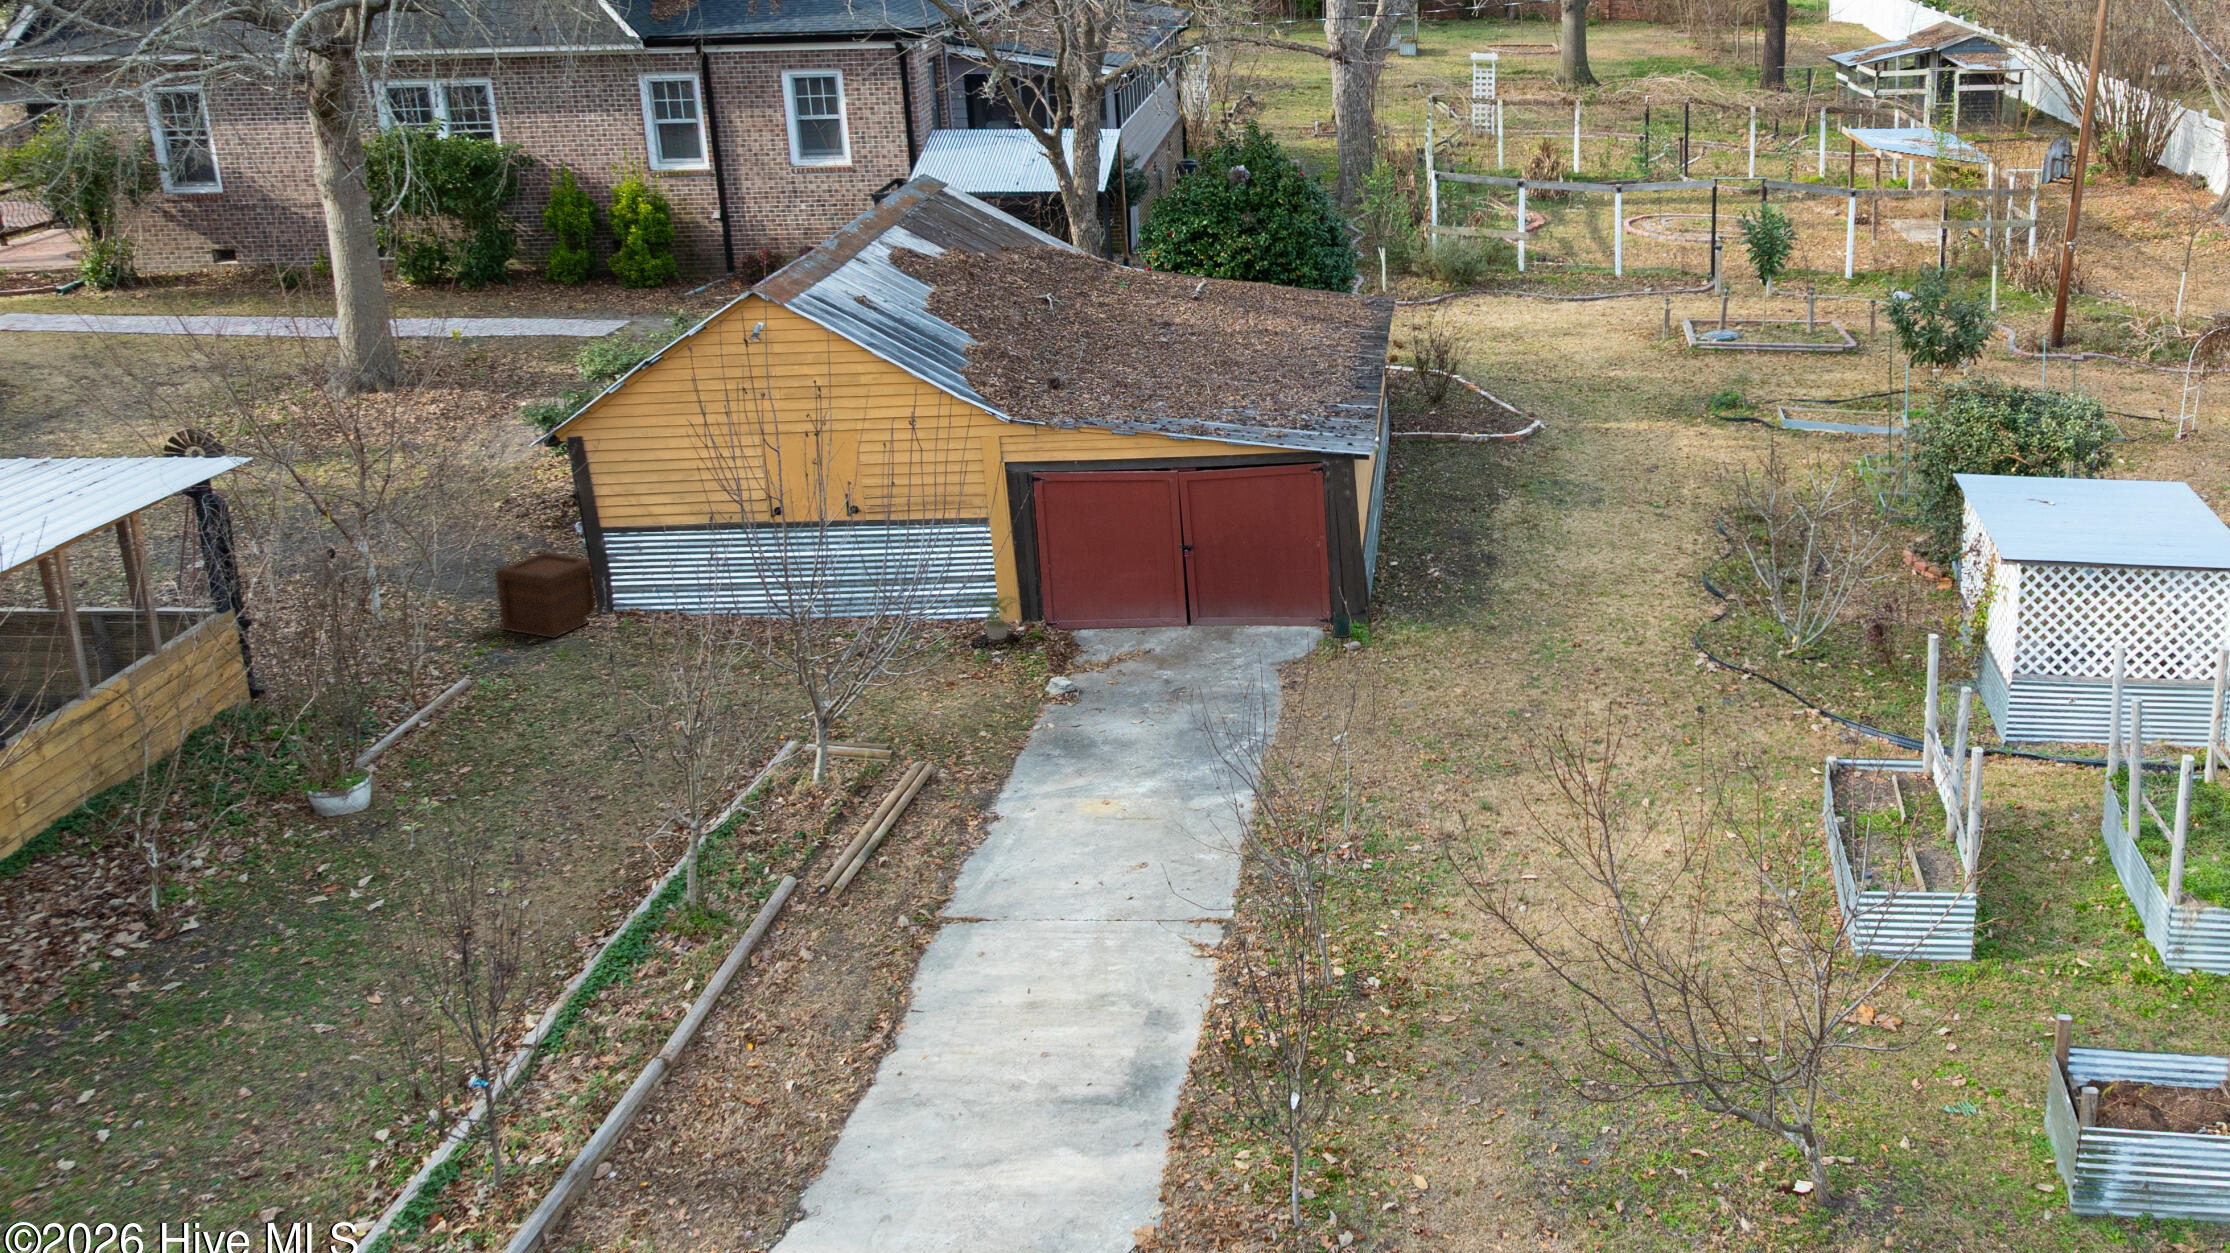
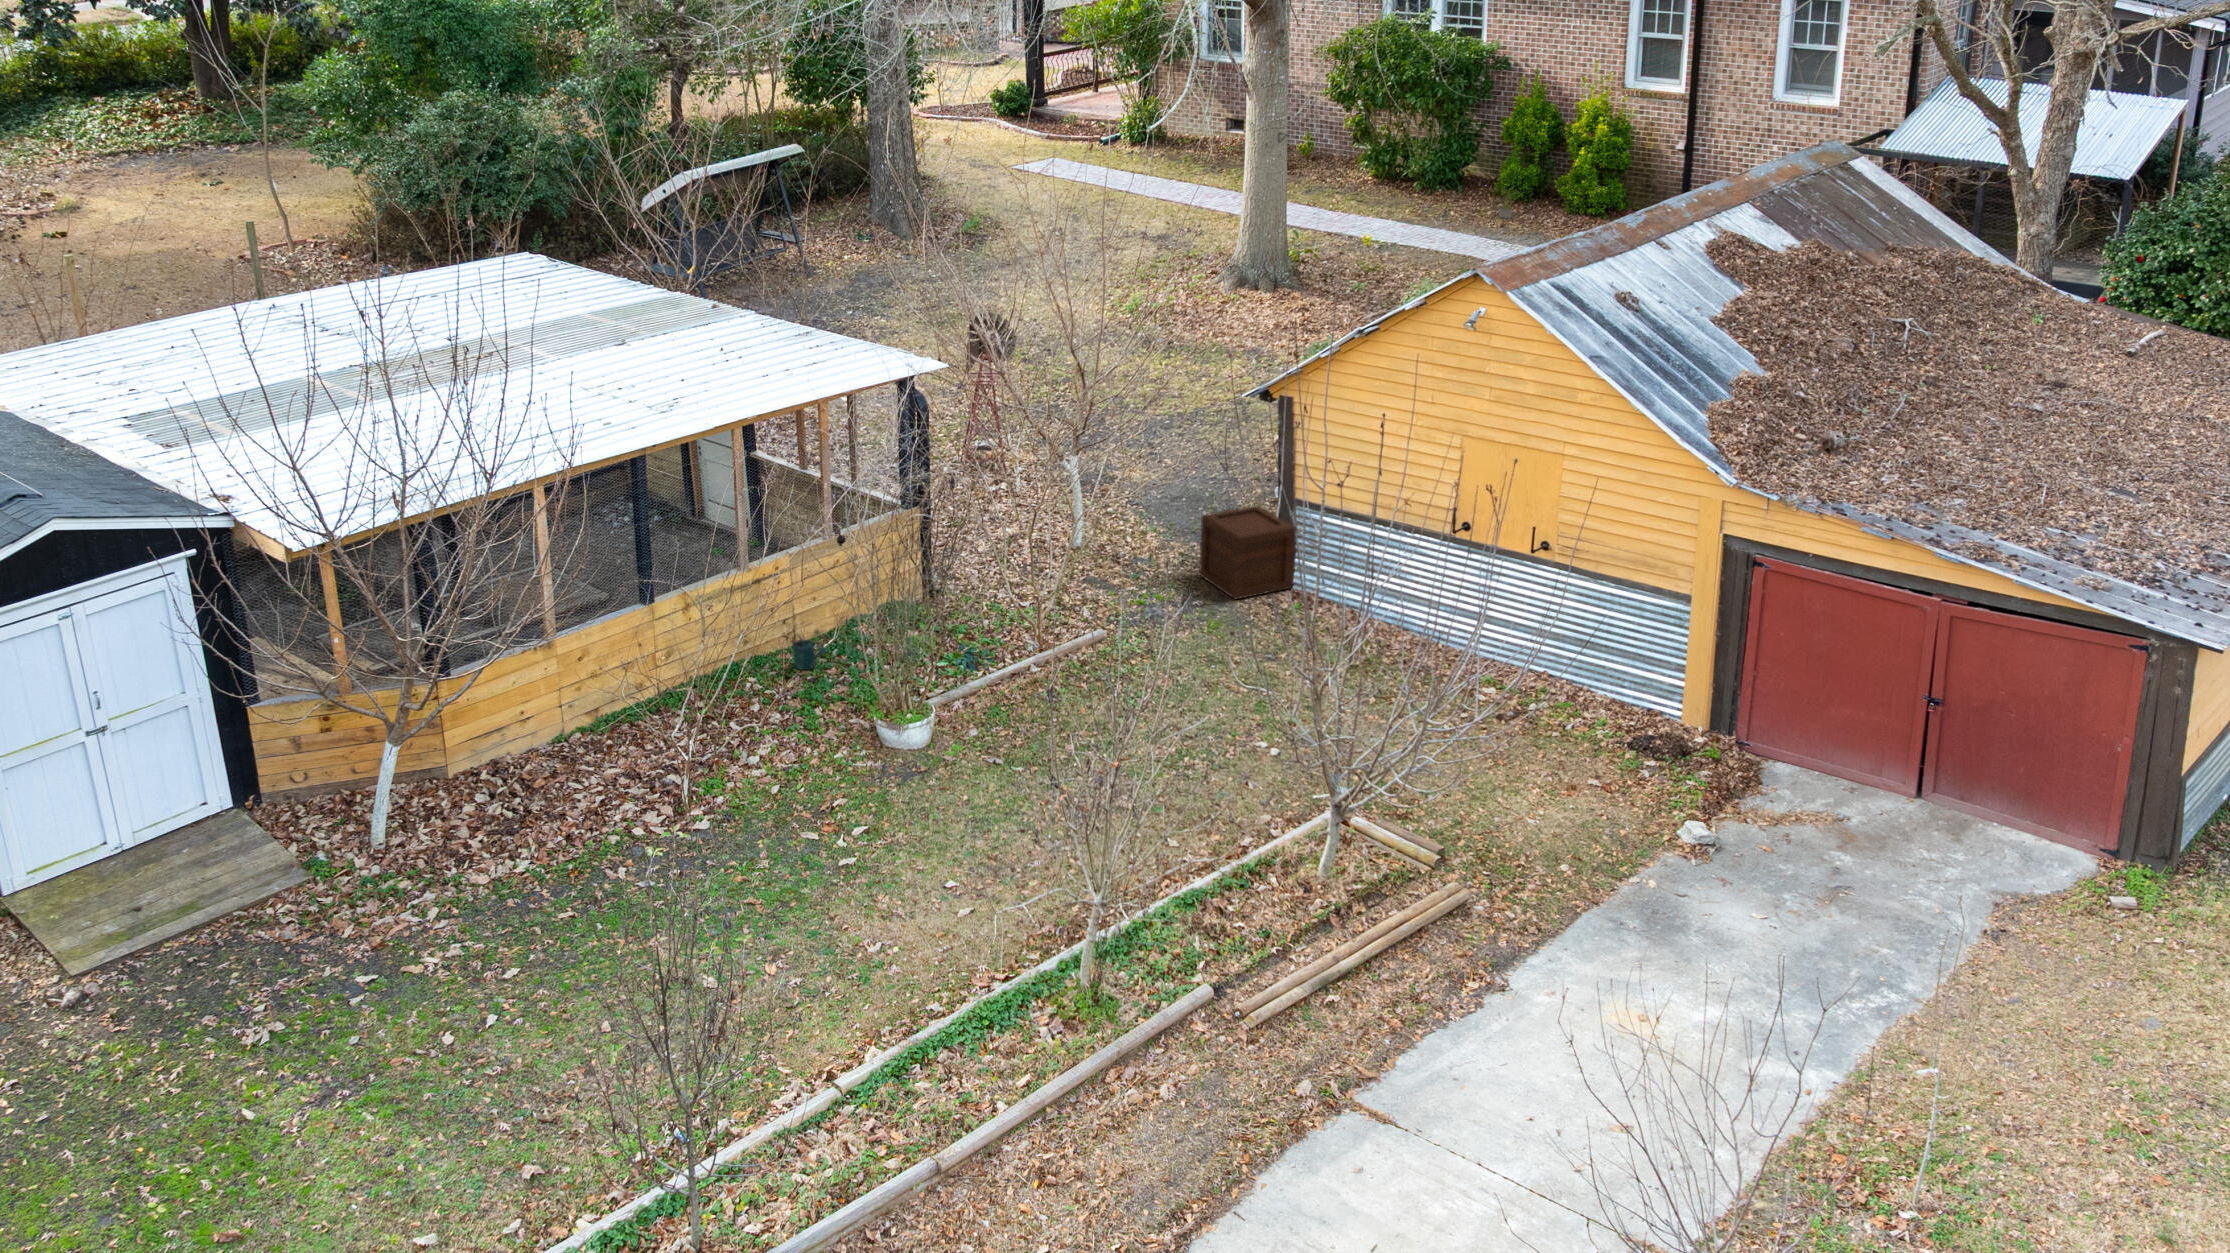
potted plant: present [975,594,1016,640] -> present [1498,188,1519,218]
watering can: present [1333,611,1351,638] -> present [792,636,826,670]

